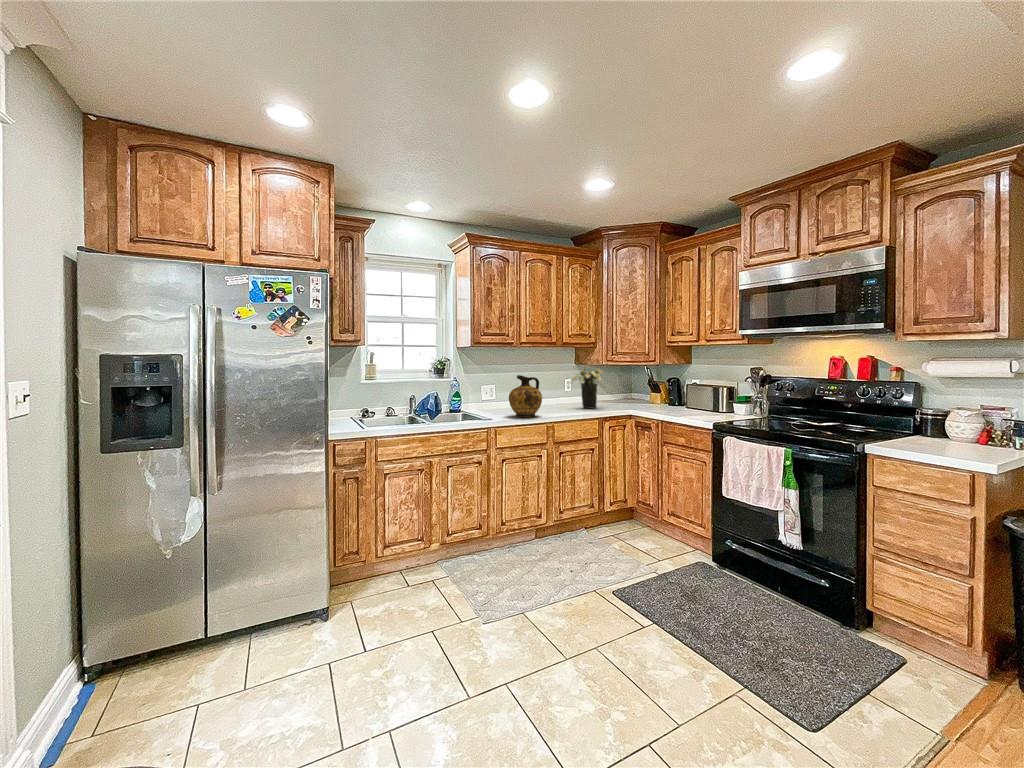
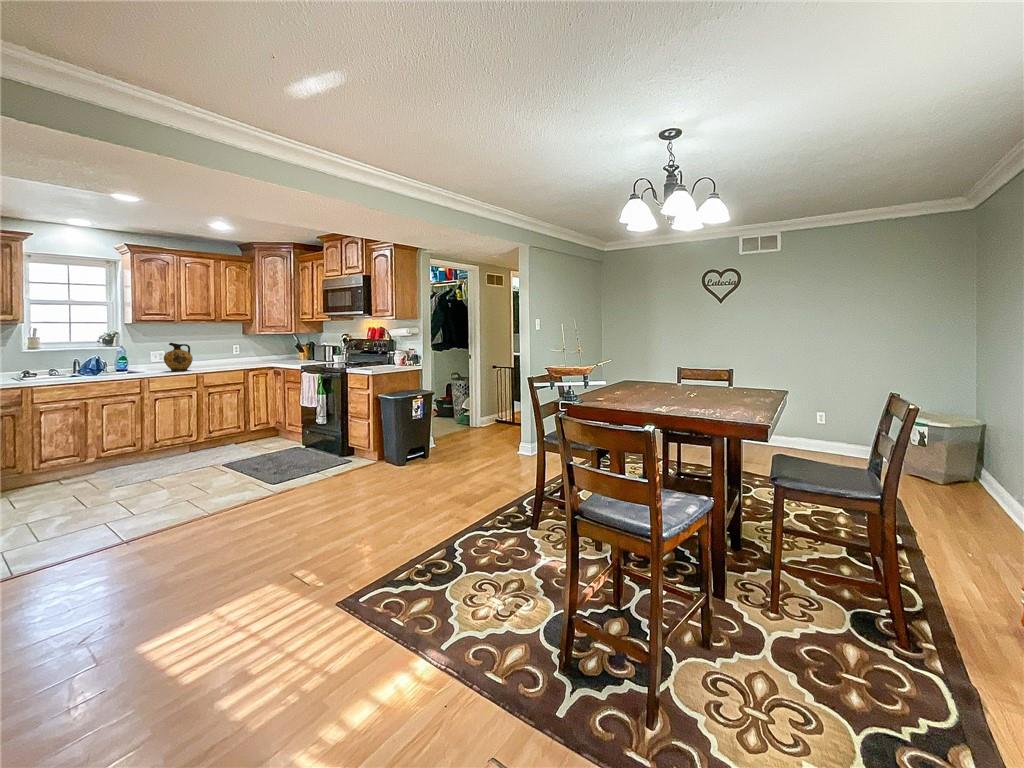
flower arrangement: present [570,367,603,409] -> none [228,336,257,366]

